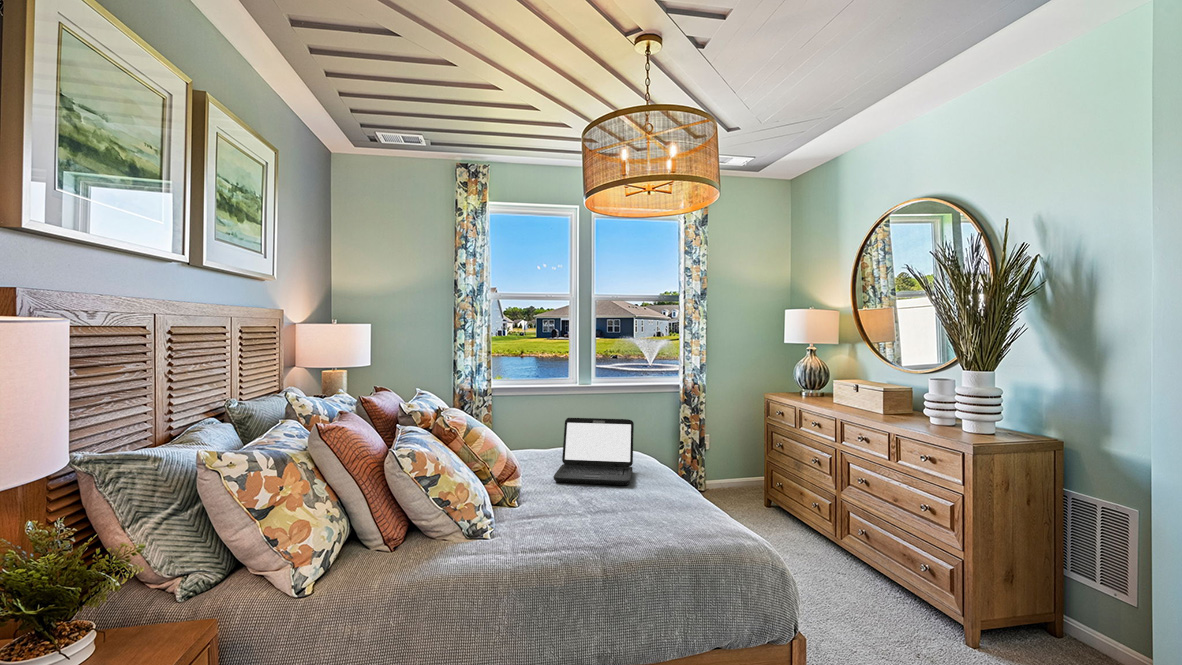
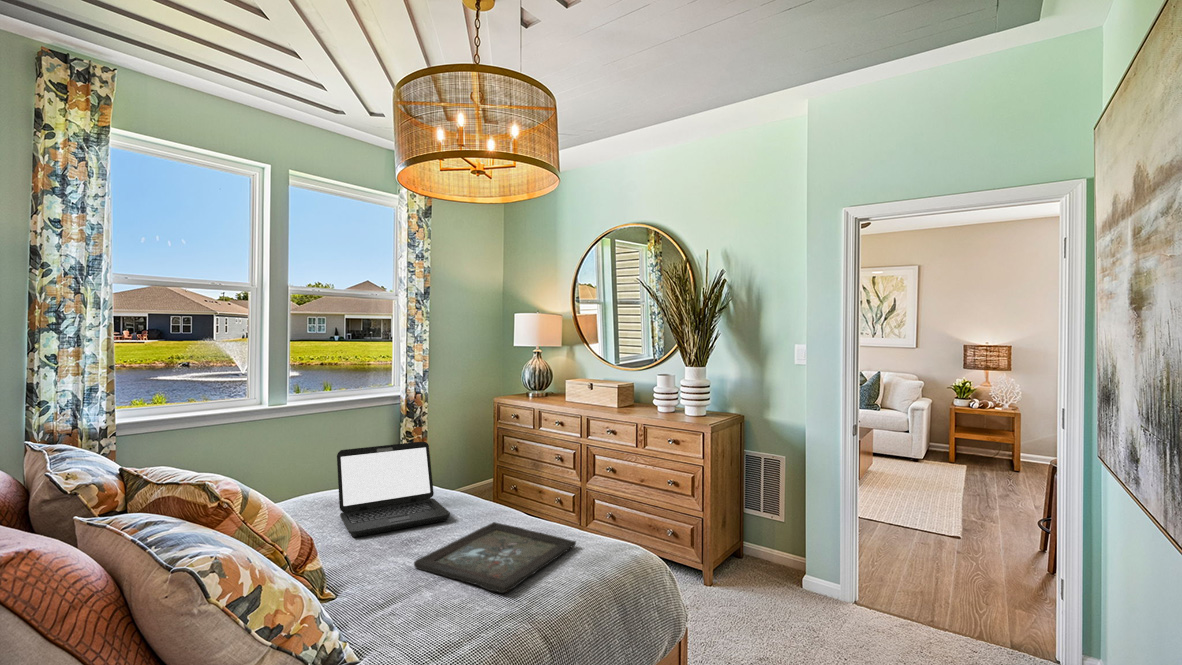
tray: none [567,494,702,545] -> present [414,522,576,593]

